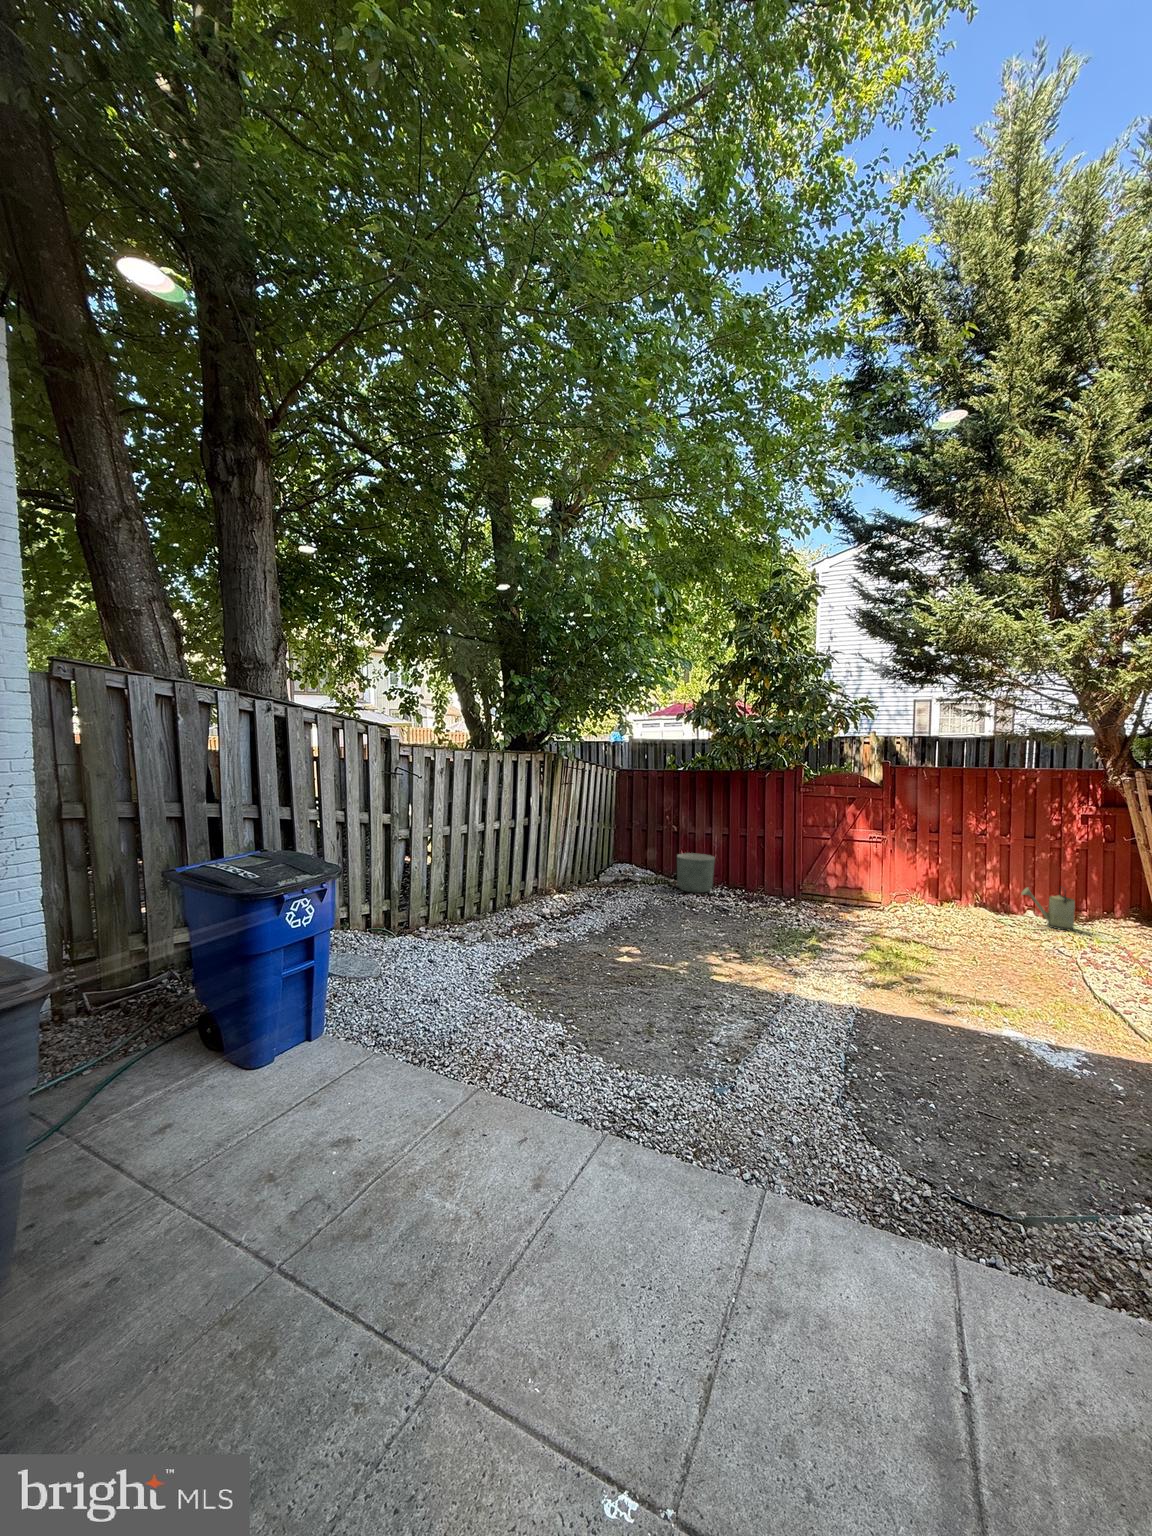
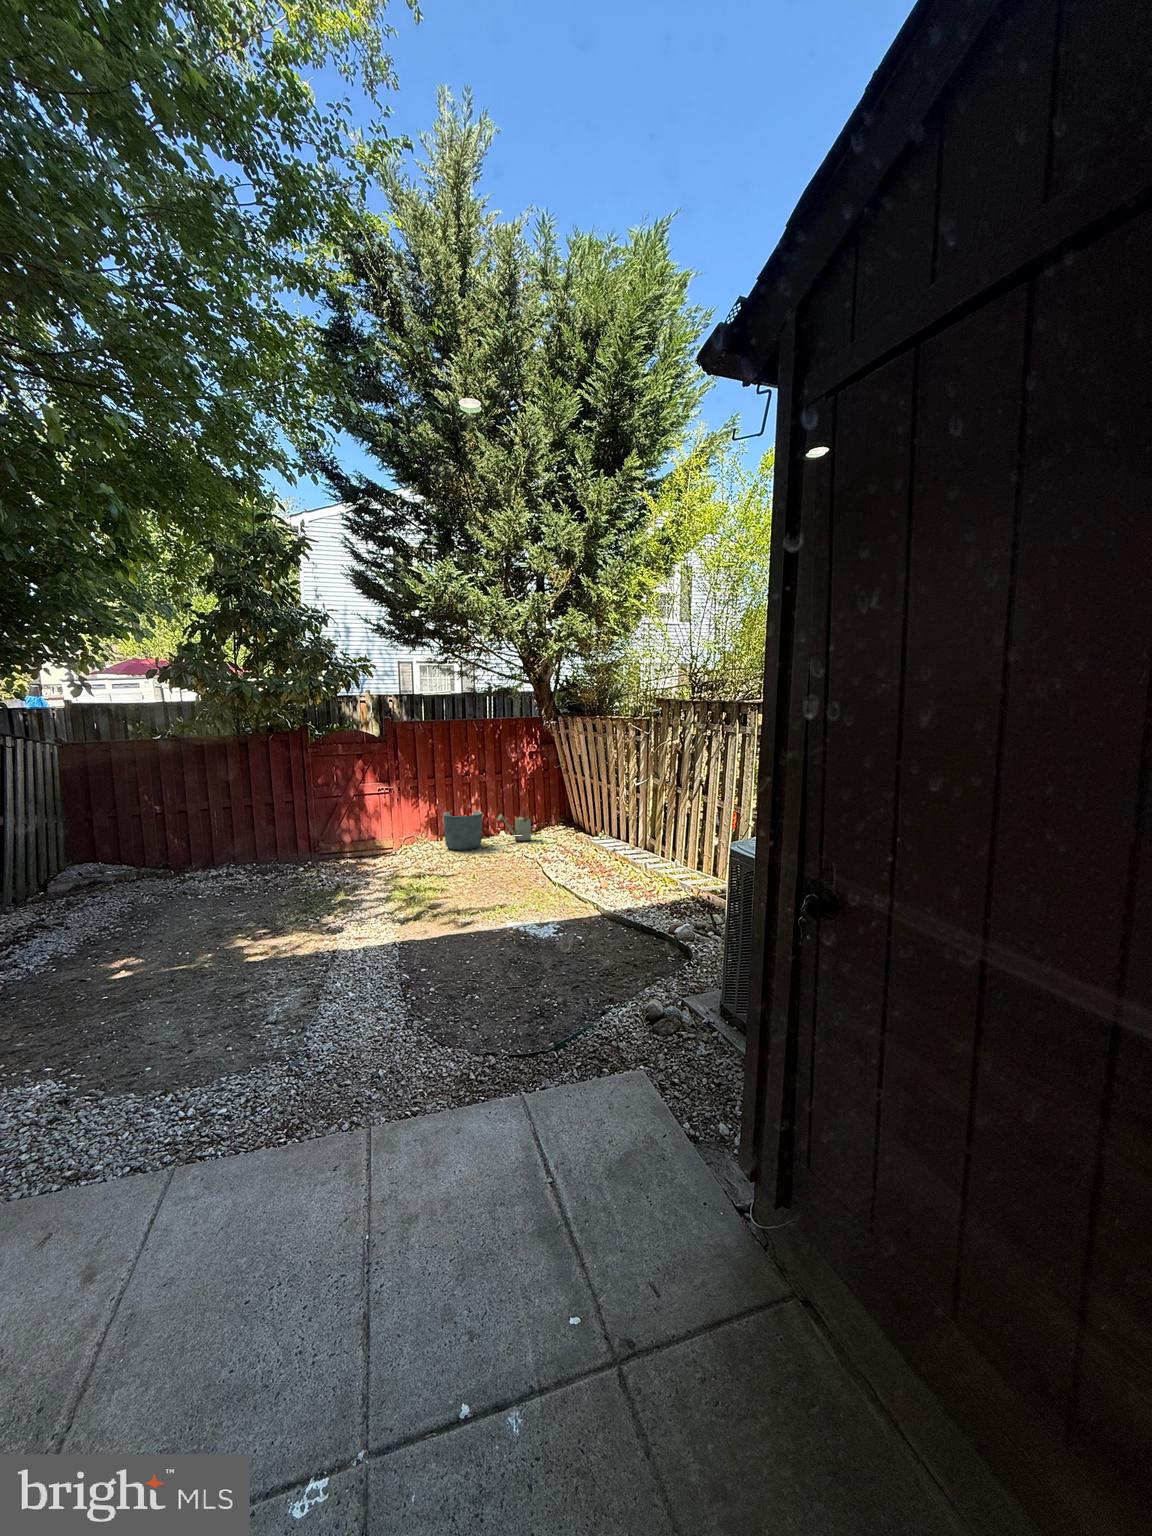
planter: present [677,853,715,893] -> present [443,811,482,850]

